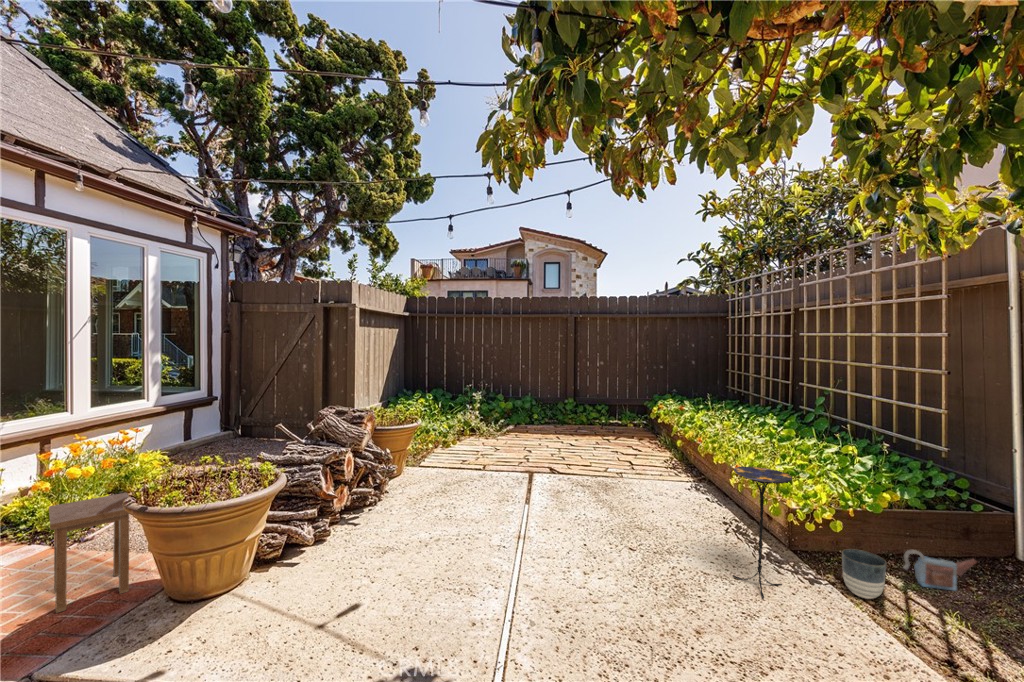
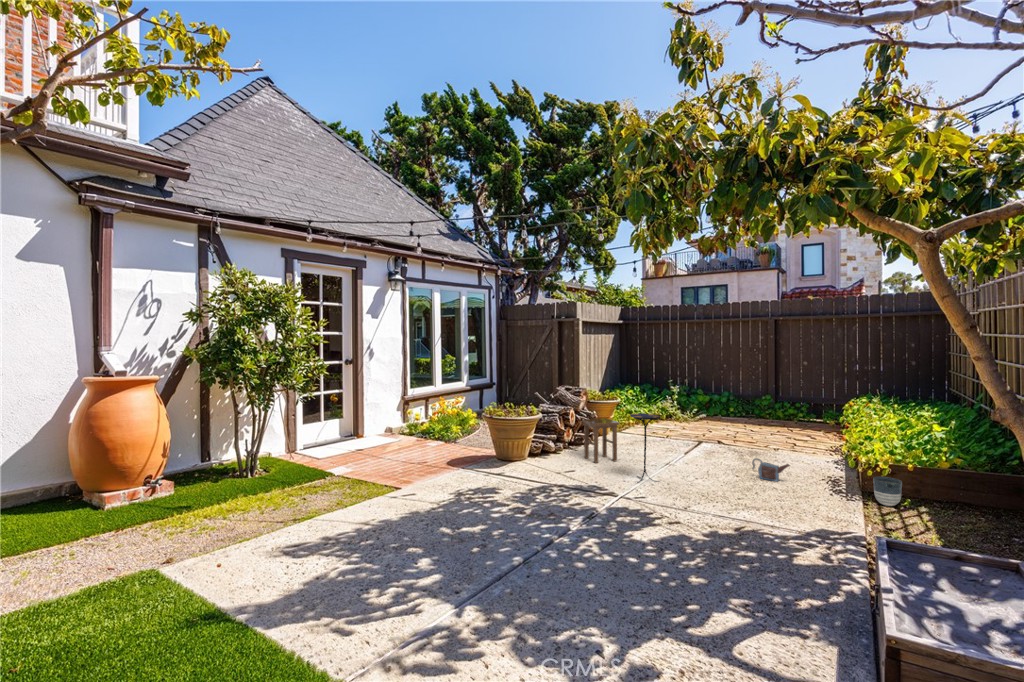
side table: present [733,466,792,598] -> present [630,413,660,481]
stool: present [49,493,130,613] -> present [582,418,619,463]
watering can: present [903,550,977,591] -> present [752,458,790,482]

